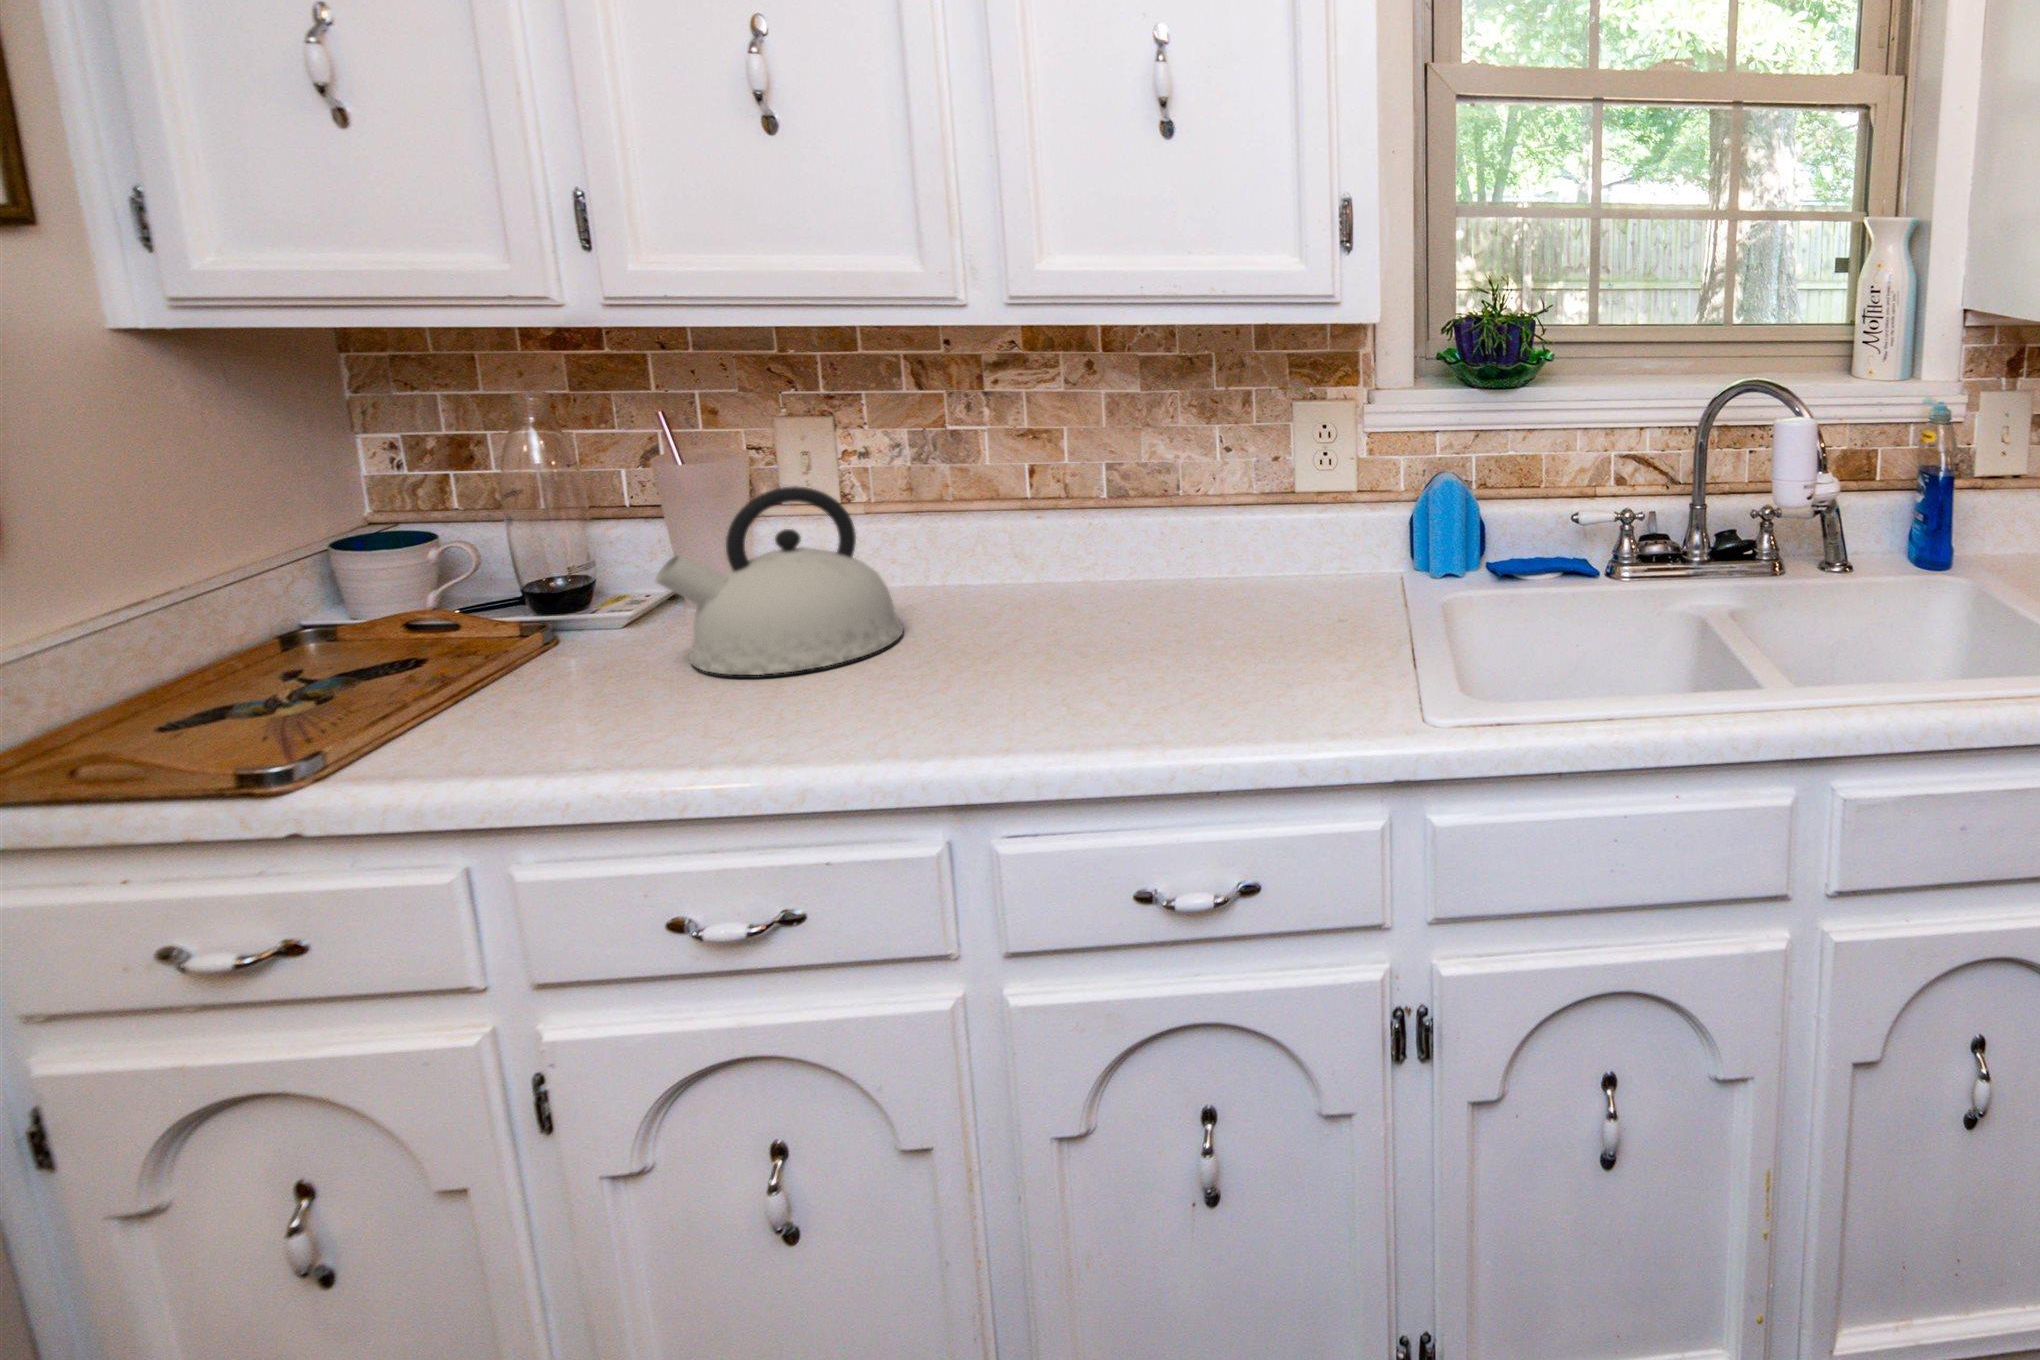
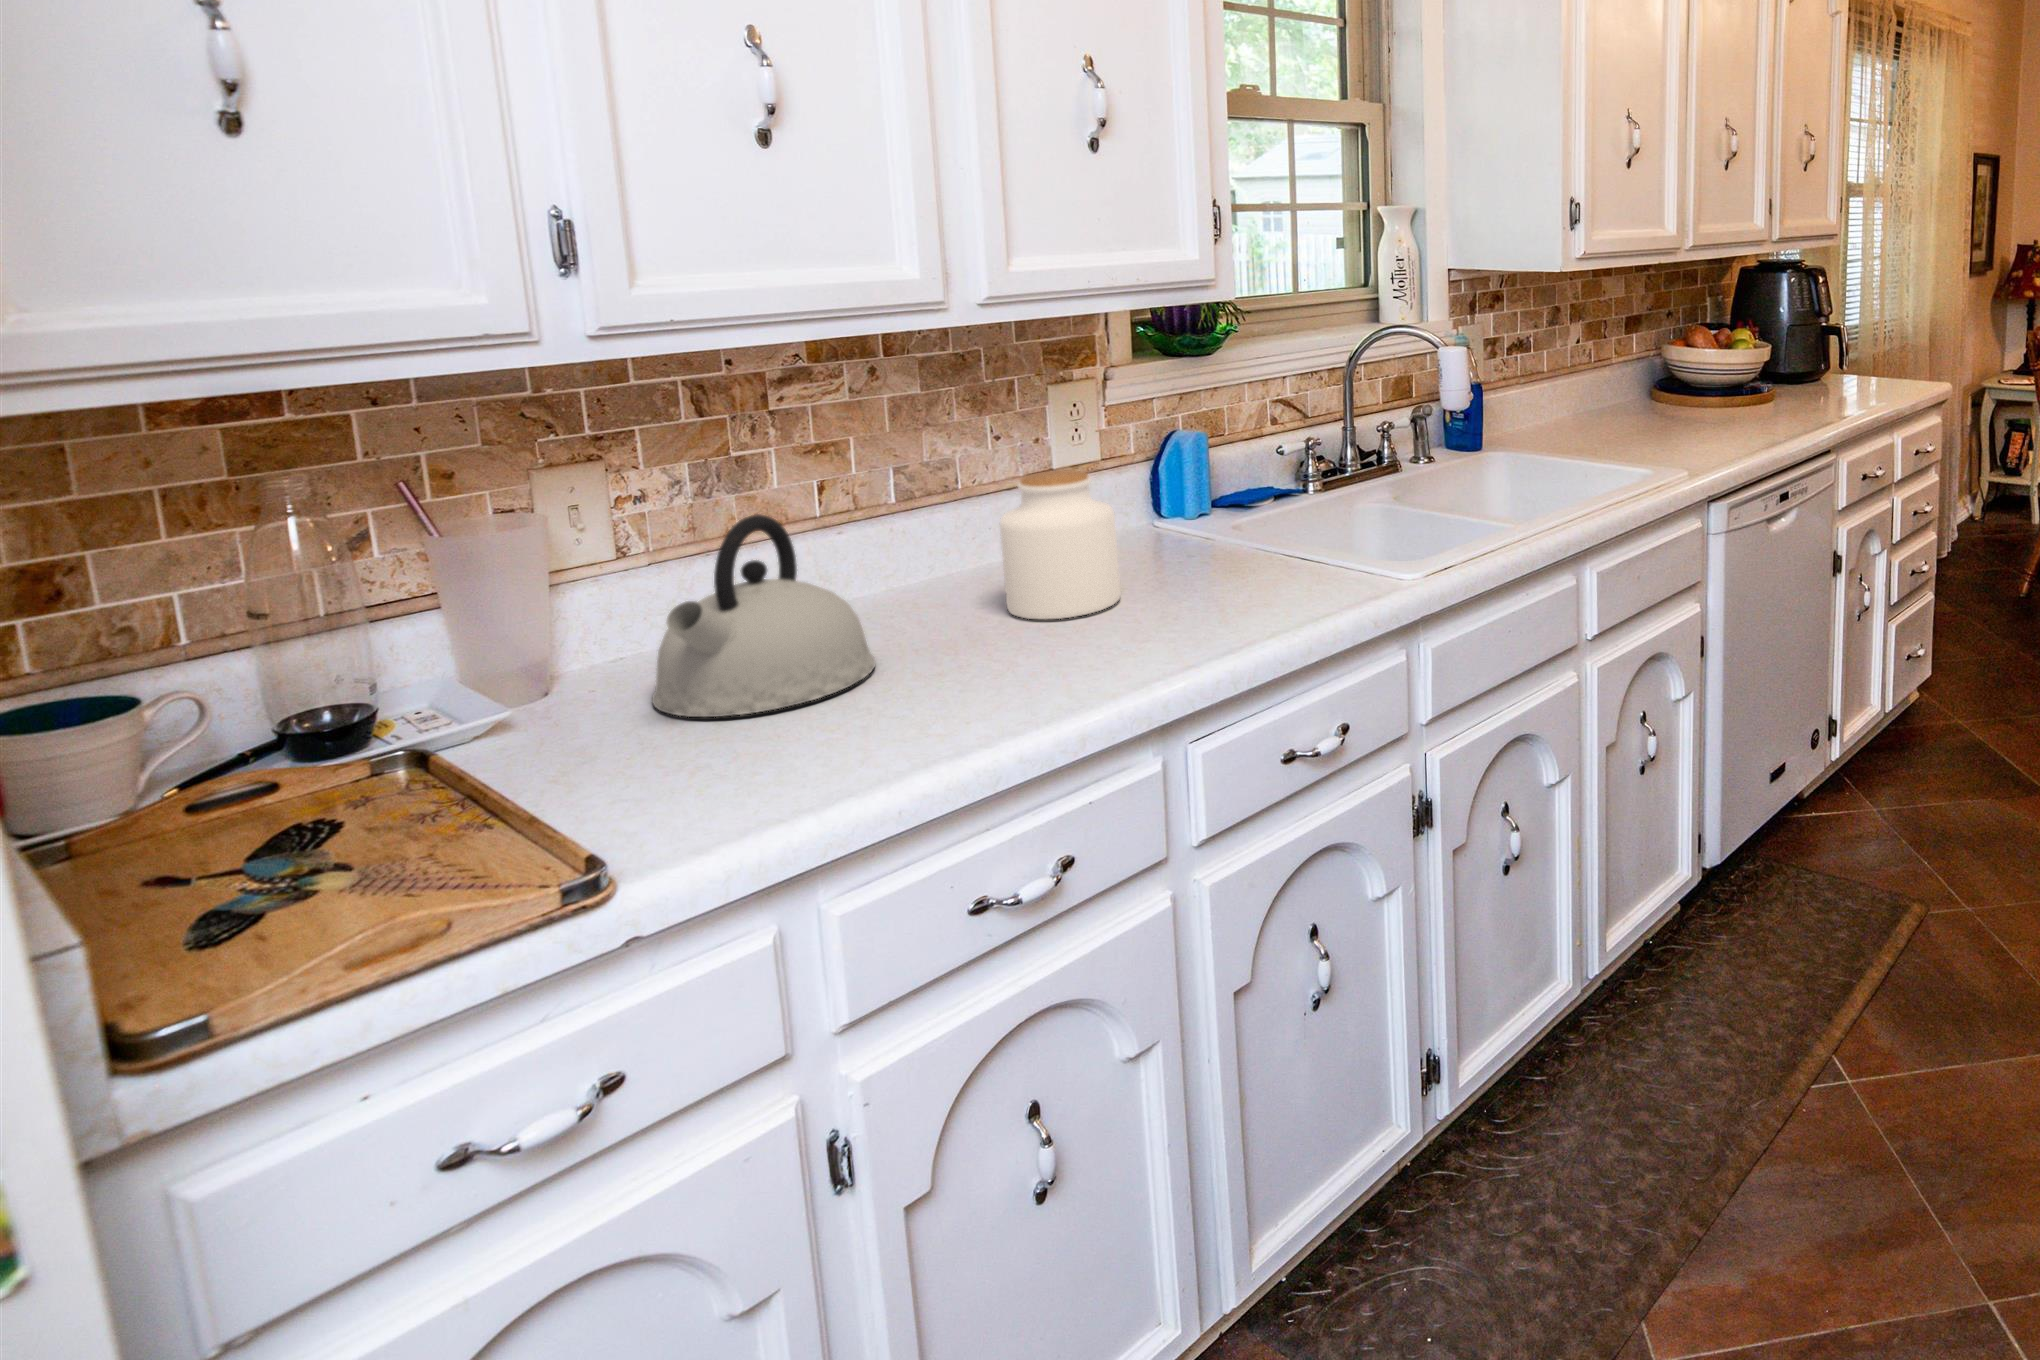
jar: none [1043,494,1175,661] -> present [1000,470,1121,619]

